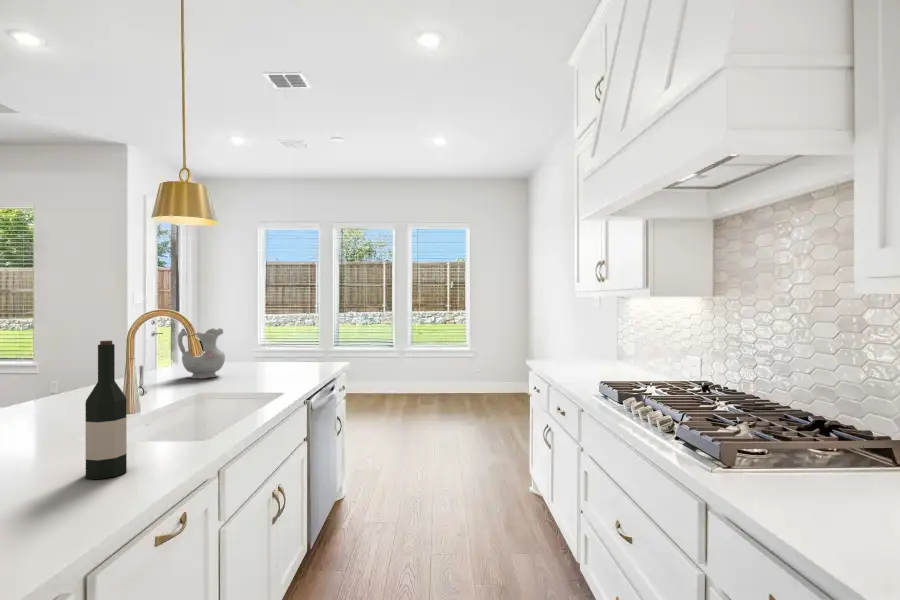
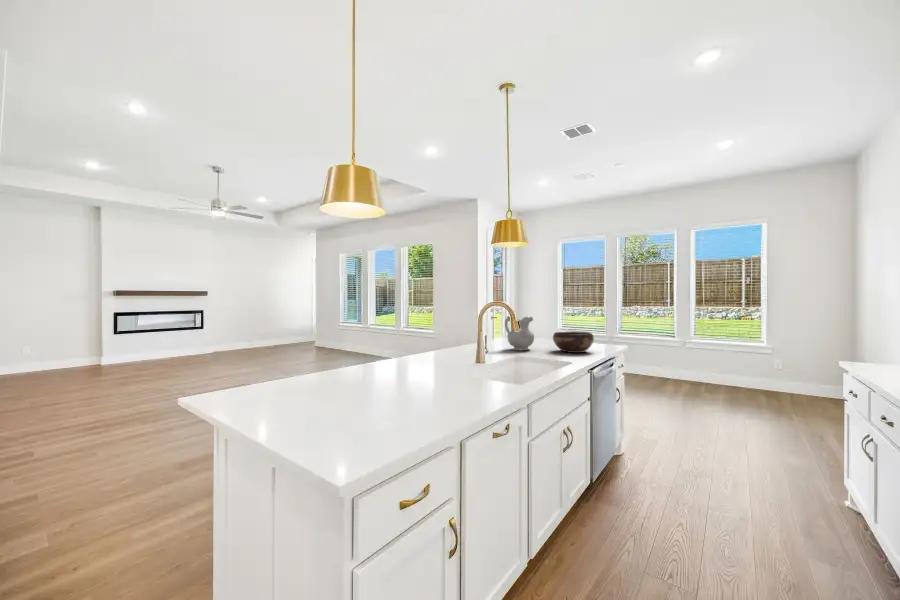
wine bottle: present [85,341,127,479] -> none [463,320,482,395]
decorative bowl: none [253,347,309,376] -> present [553,331,594,353]

